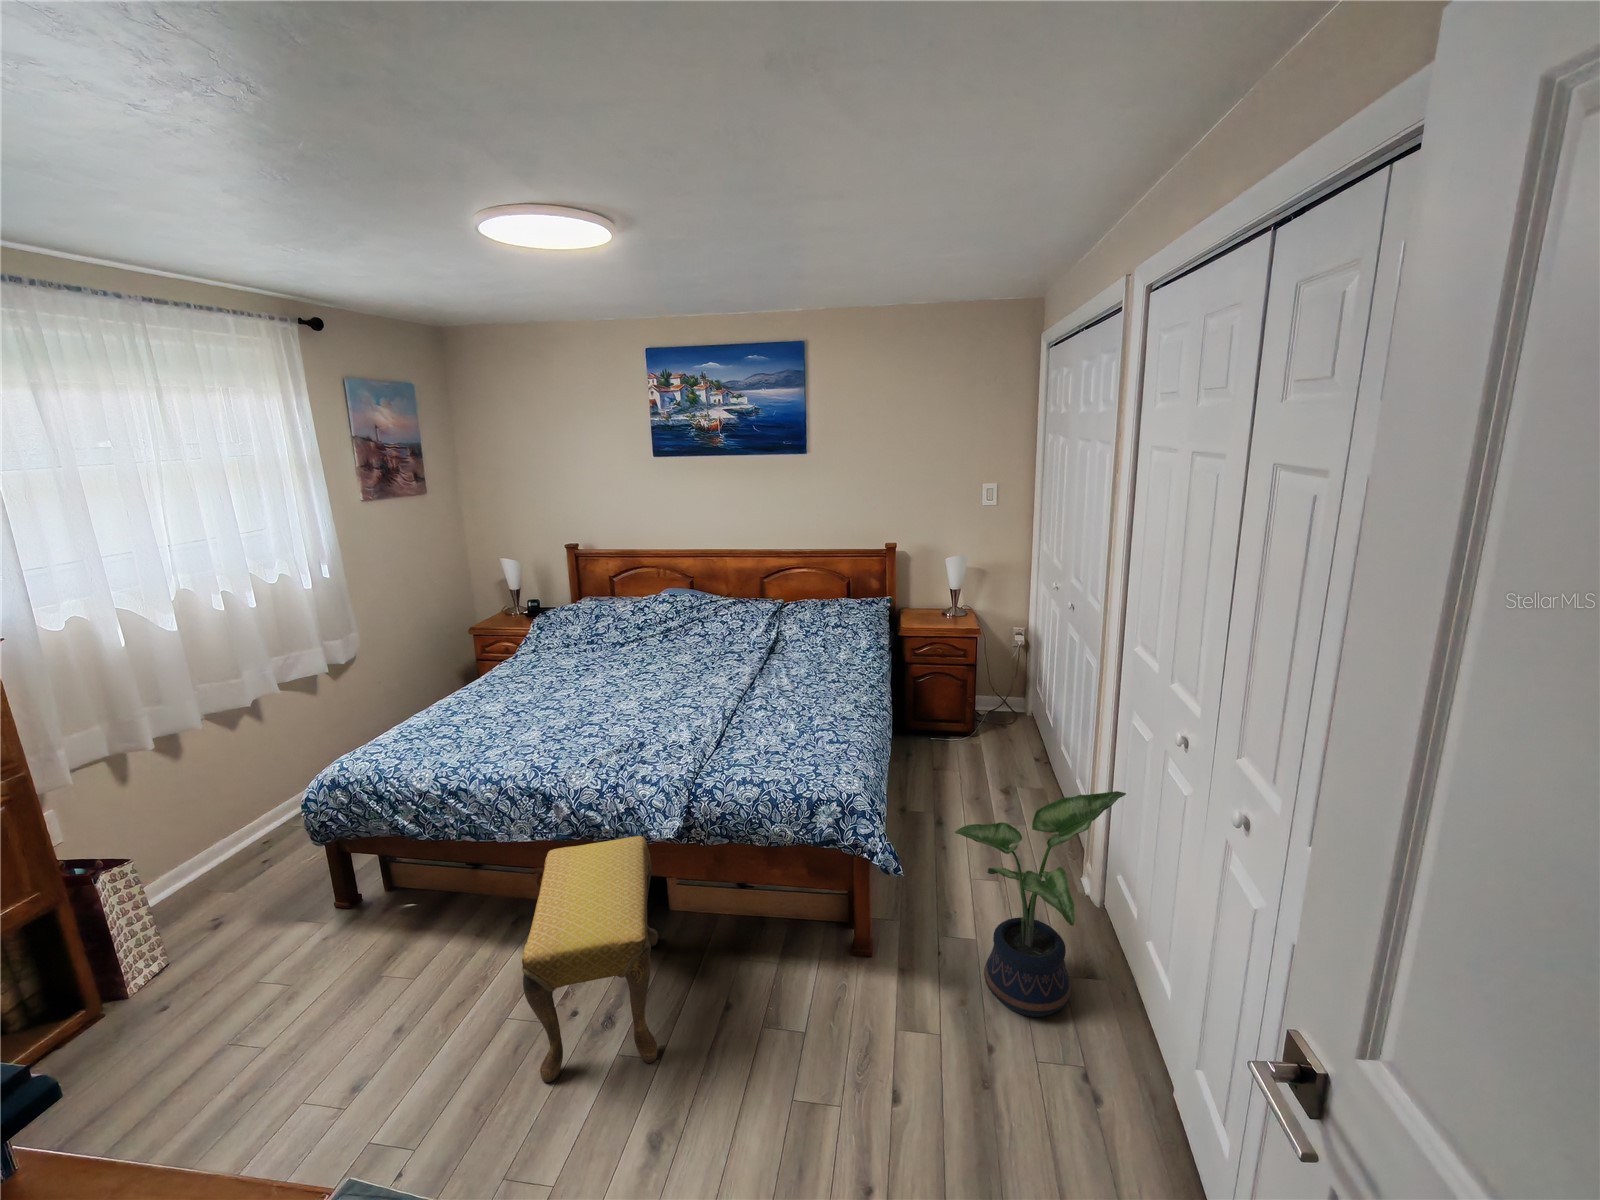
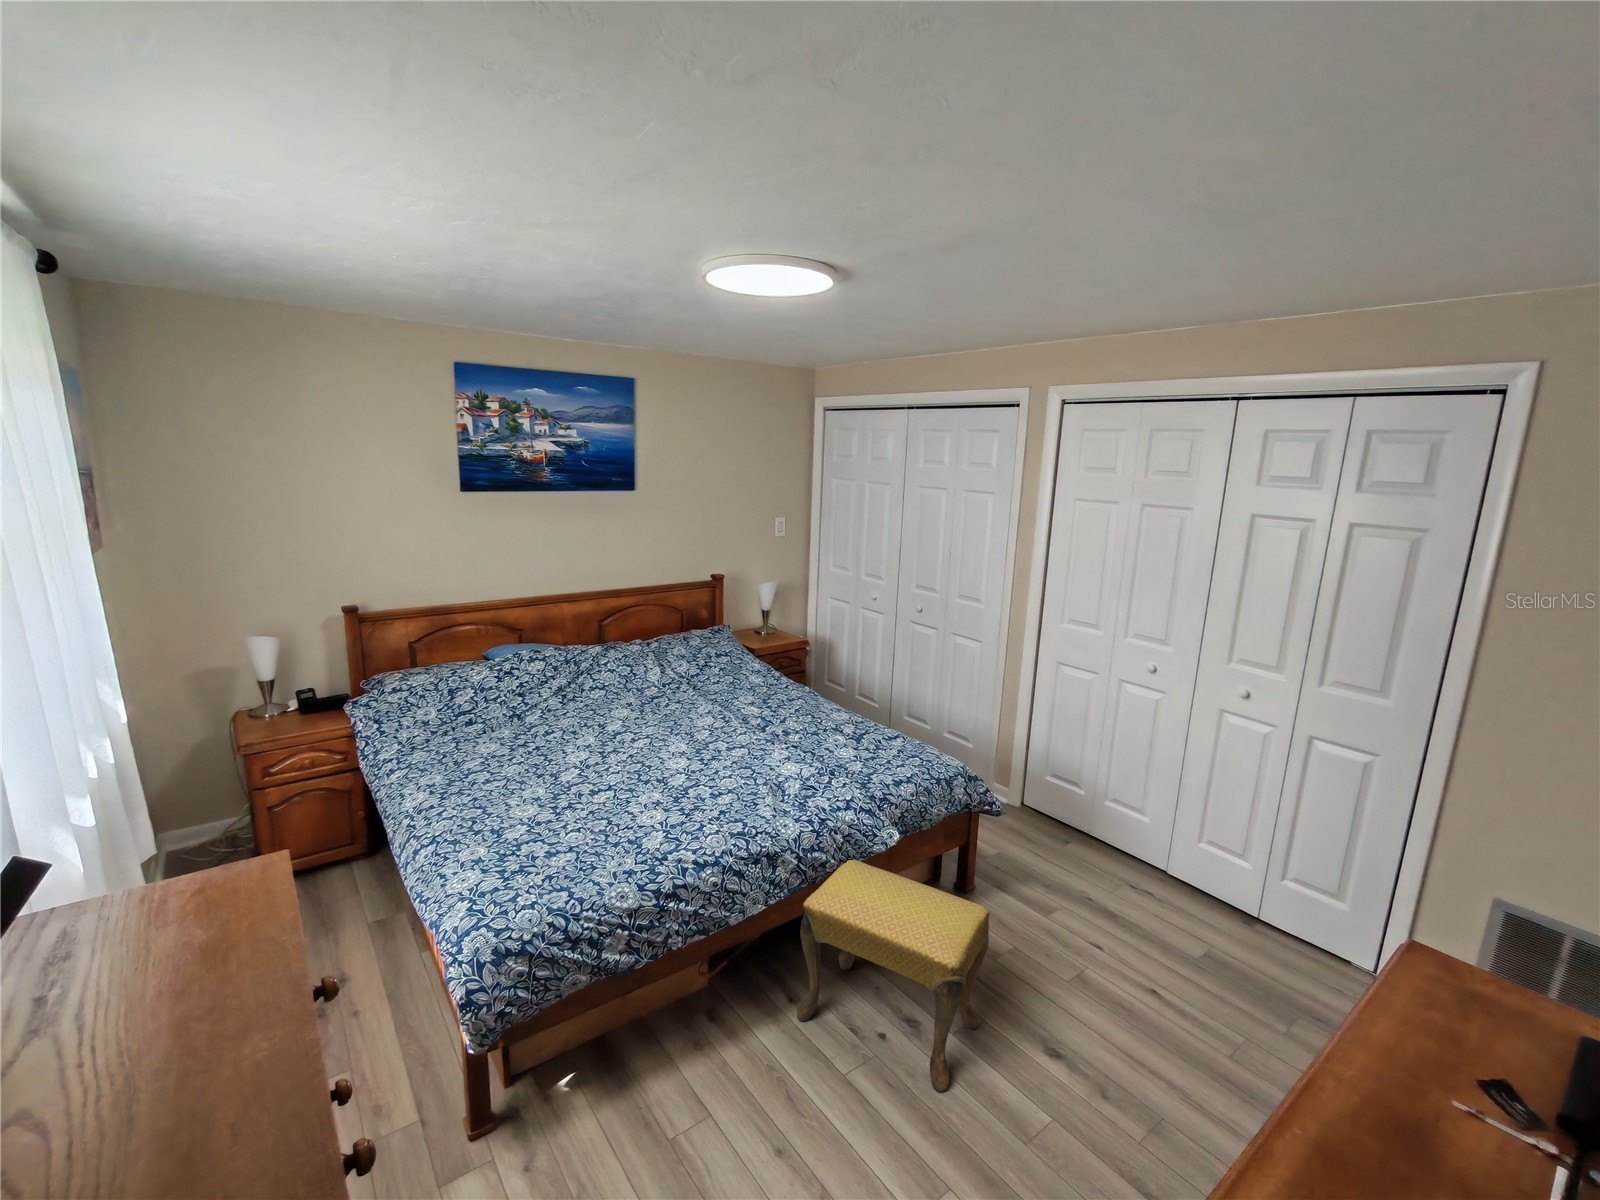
potted plant: present [955,791,1126,1017] -> none [1021,711,1138,875]

